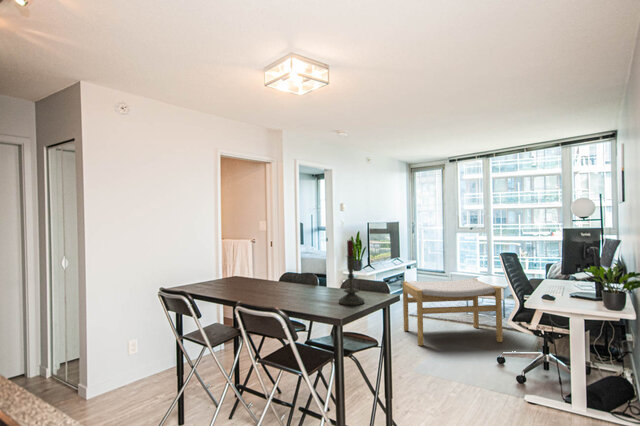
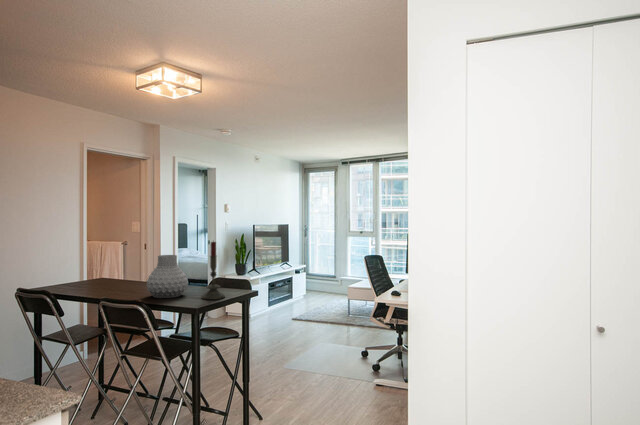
vase: none [280,254,322,301] -> present [147,255,188,298]
footstool: present [403,279,503,346] -> none [283,281,372,346]

